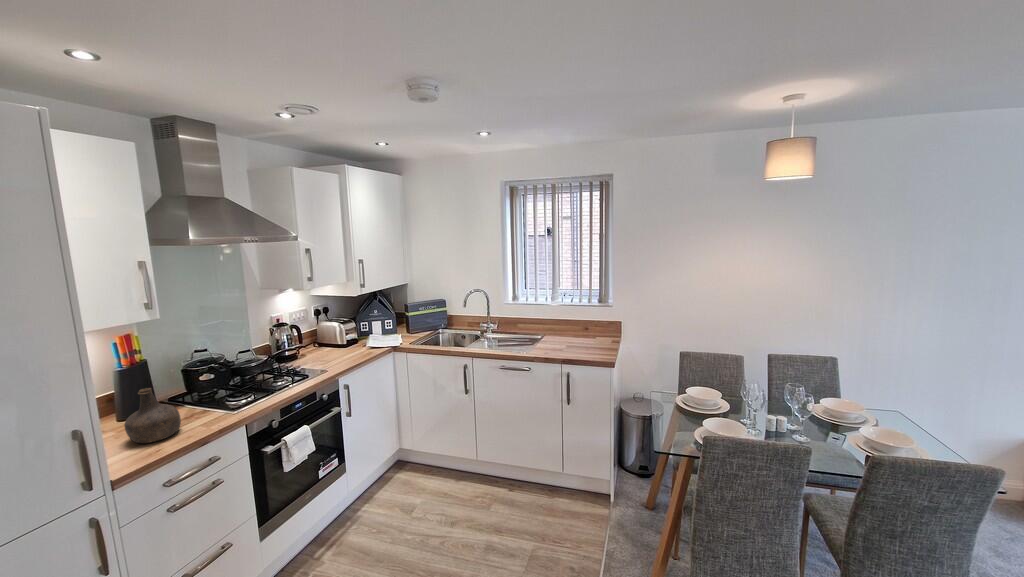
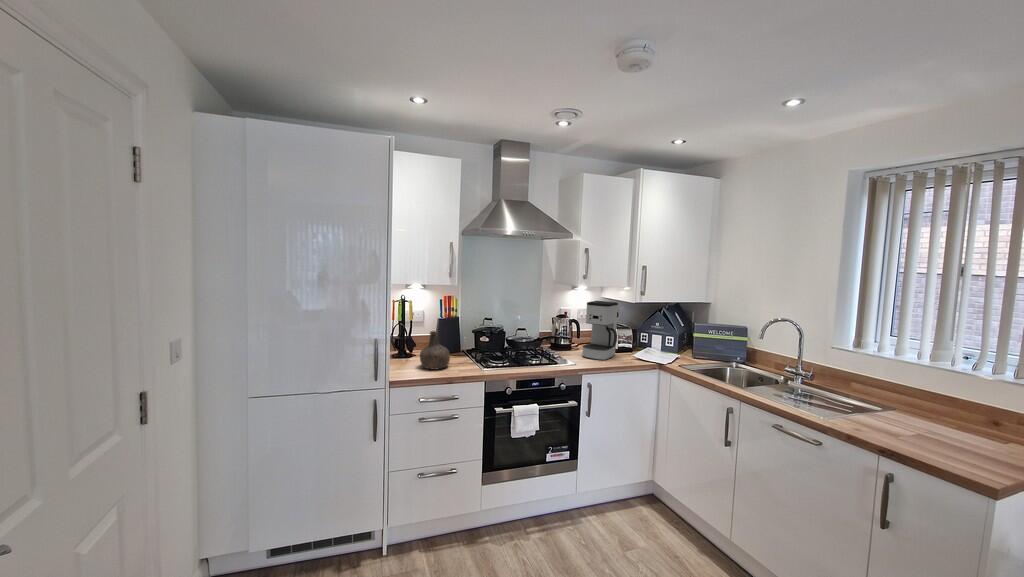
coffee maker: none [320,299,356,361] -> present [582,301,618,360]

